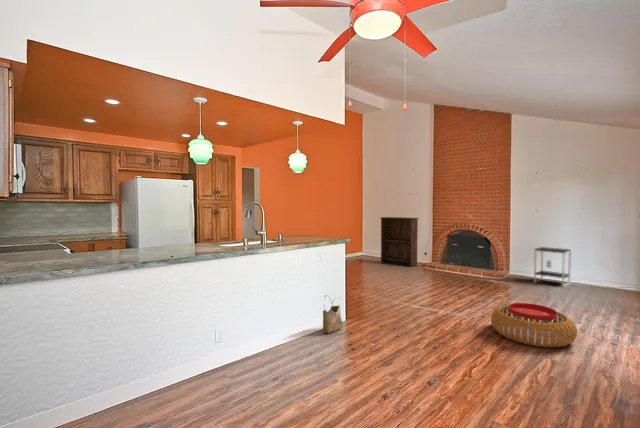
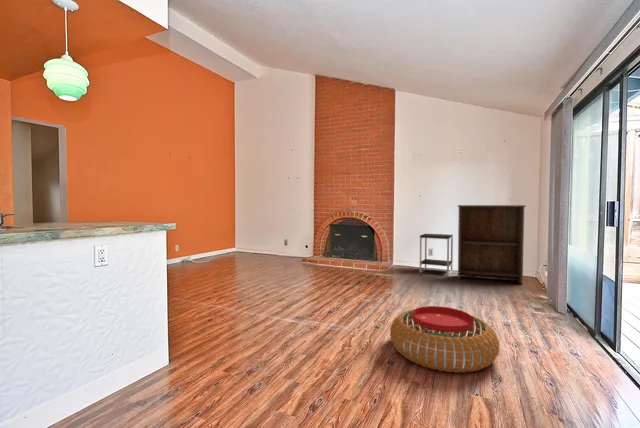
bookshelf: present [381,217,418,267] -> present [458,205,526,284]
woven basket: present [323,305,343,333] -> none [106,330,155,406]

